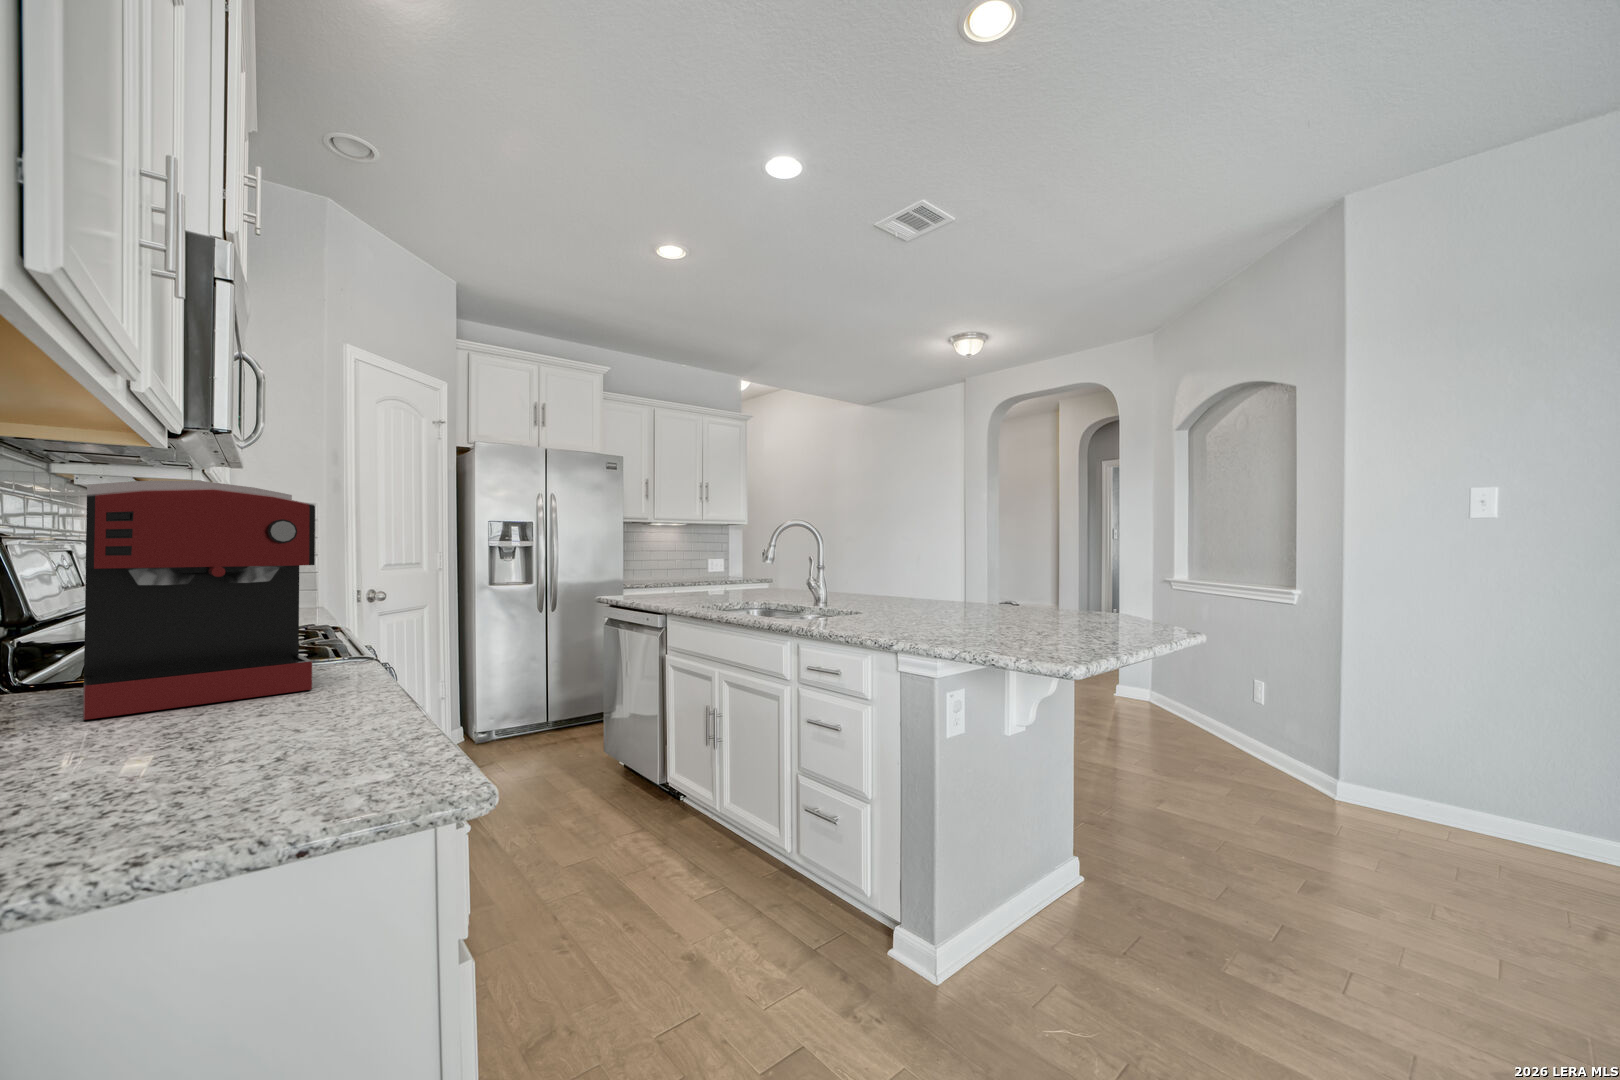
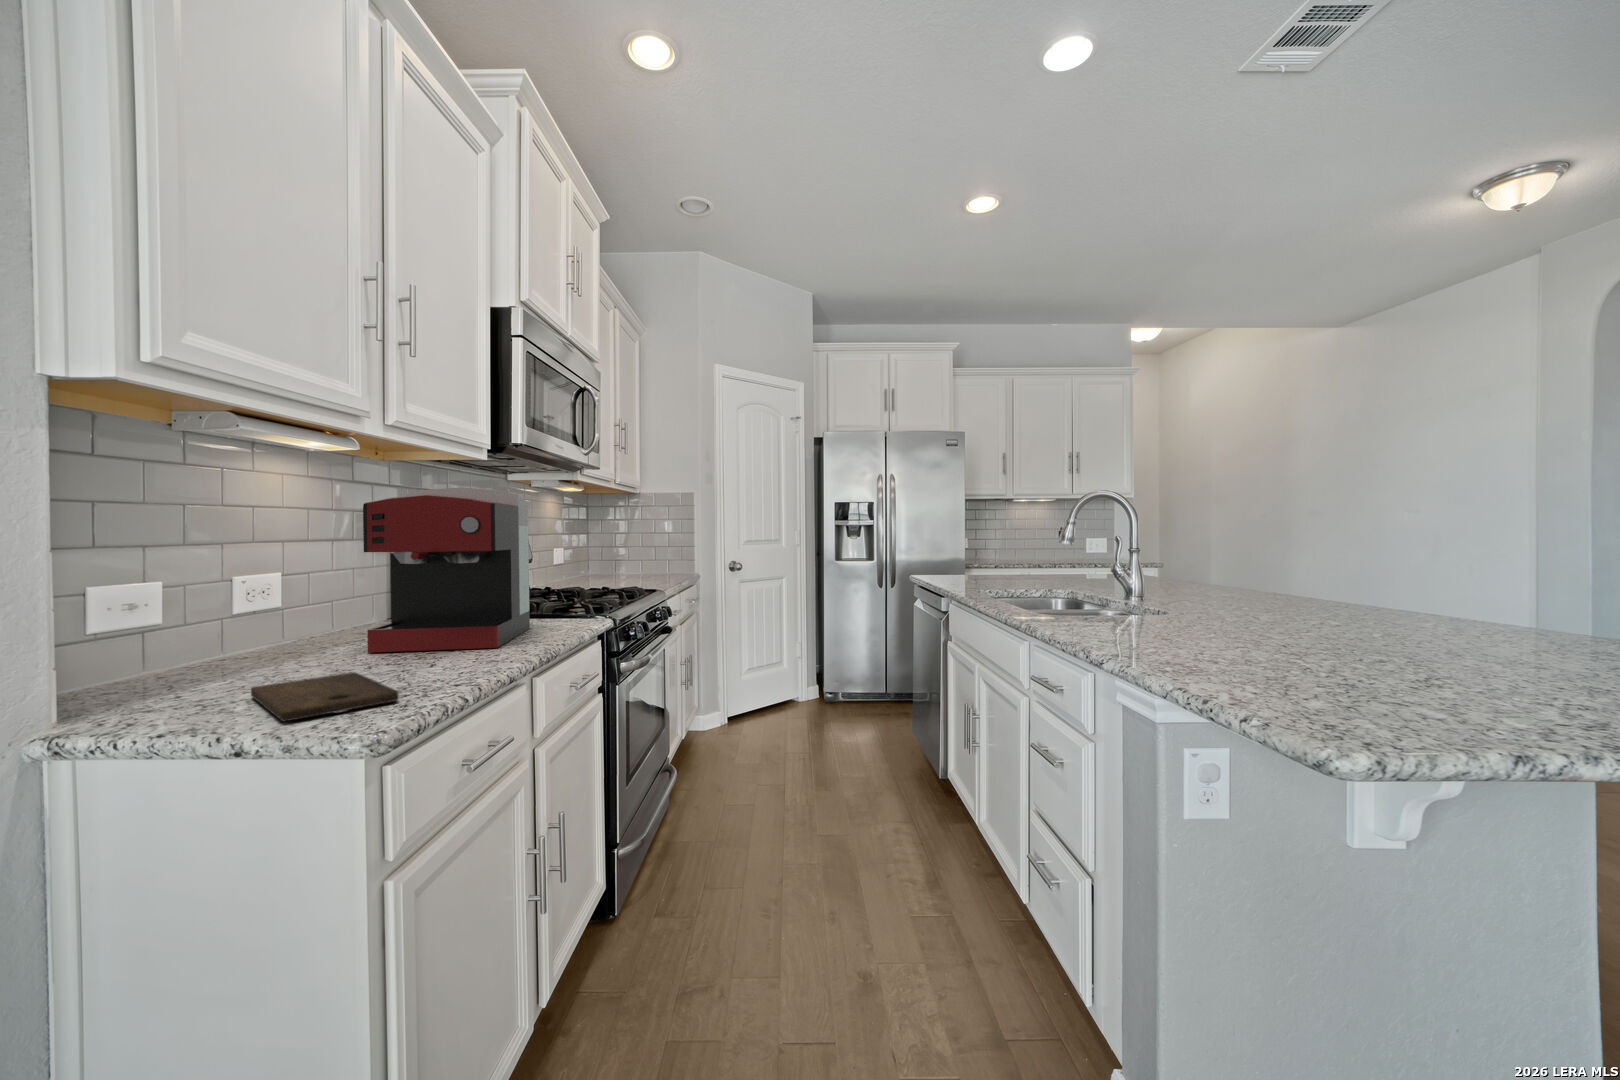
cutting board: none [76,729,376,780] -> present [251,672,399,721]

